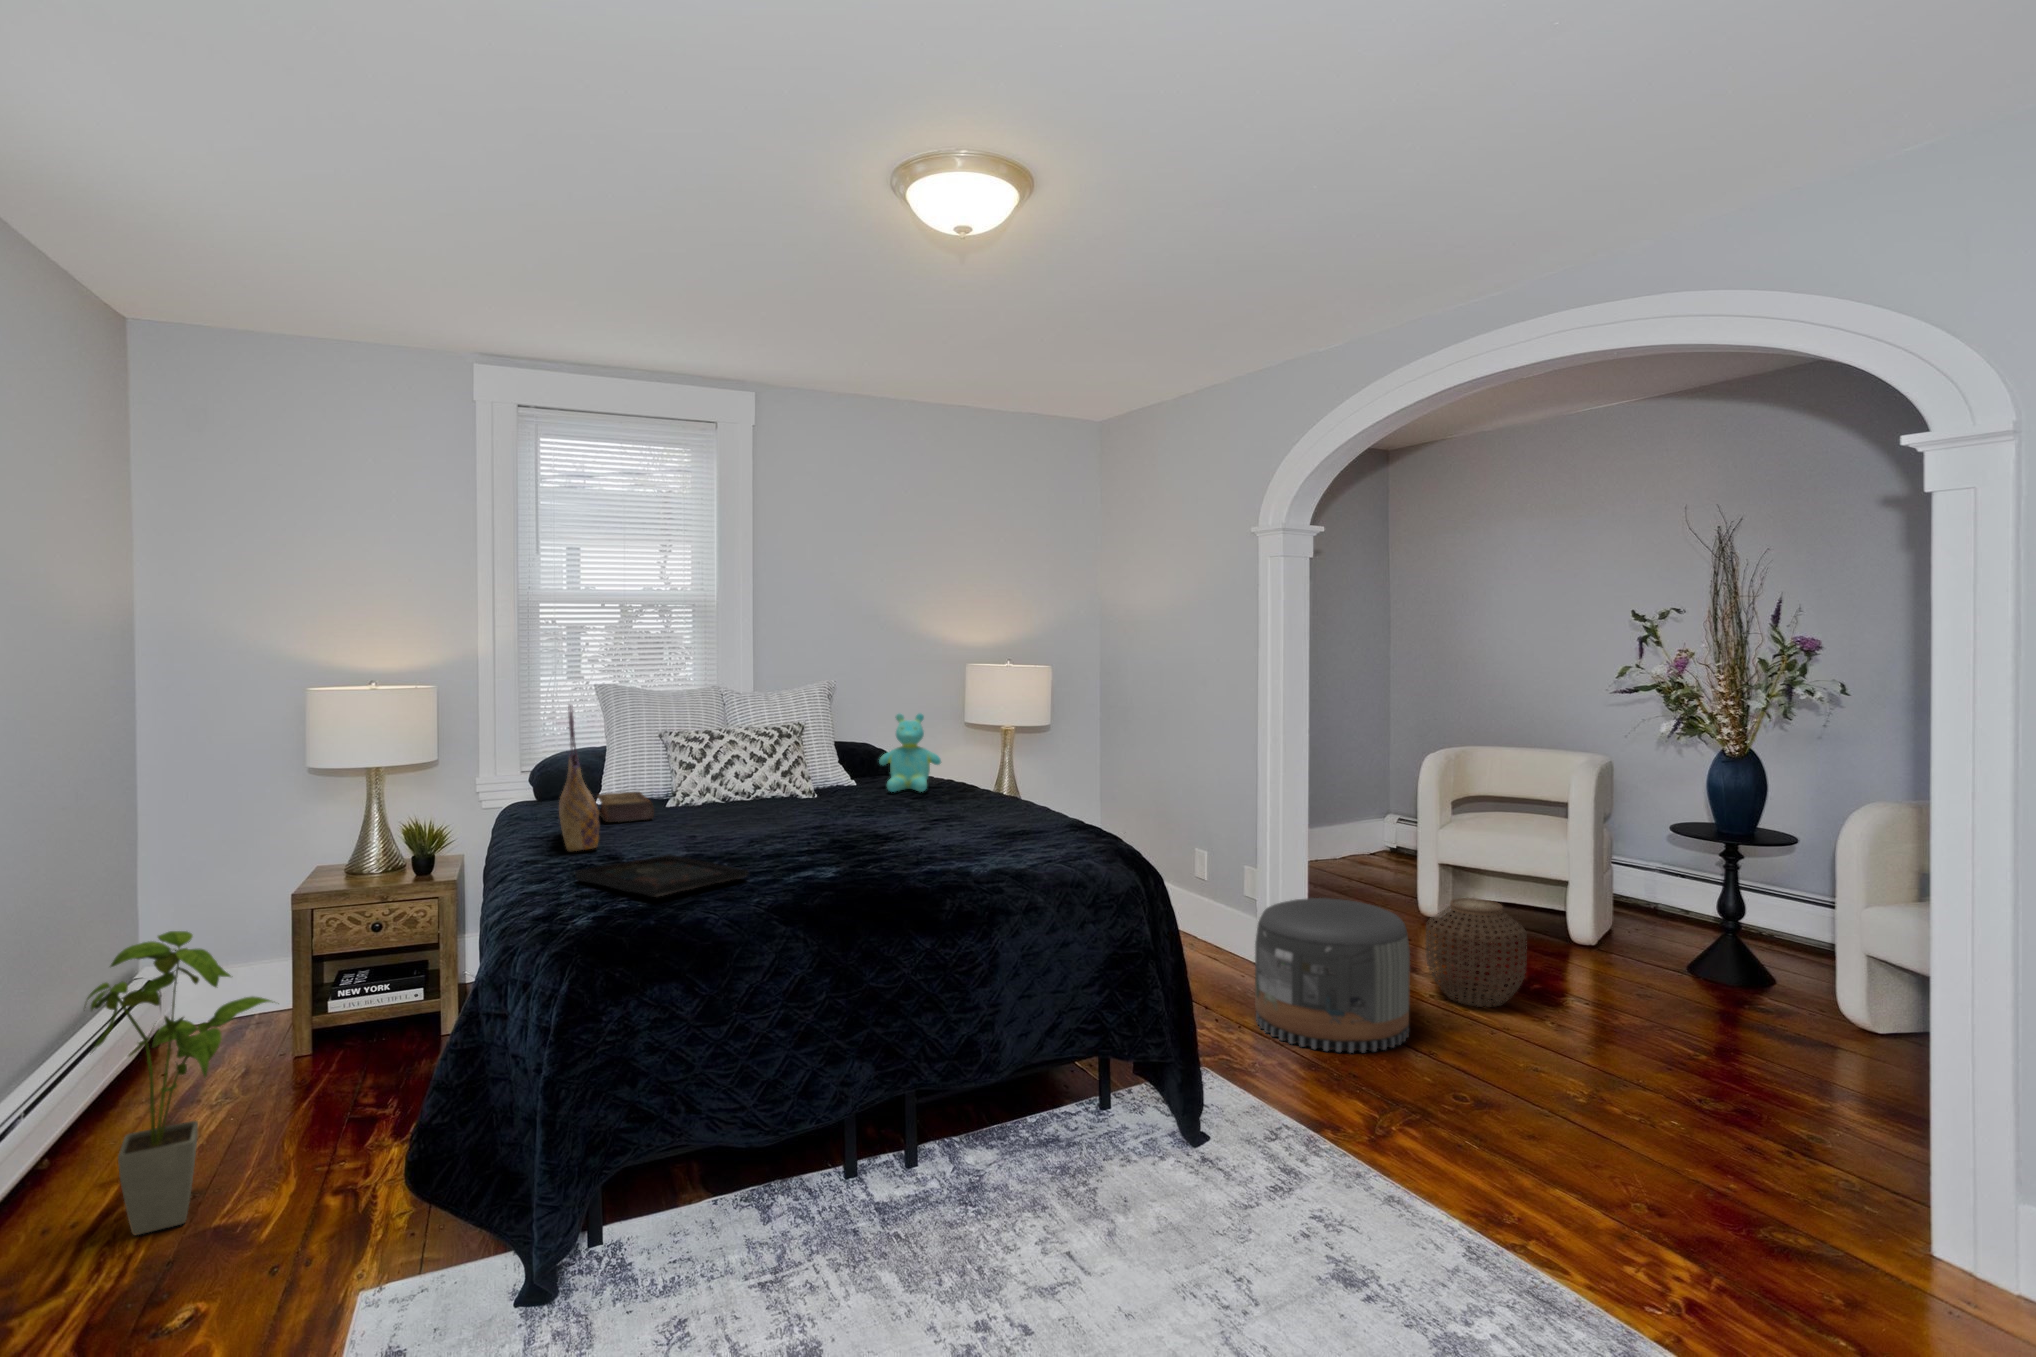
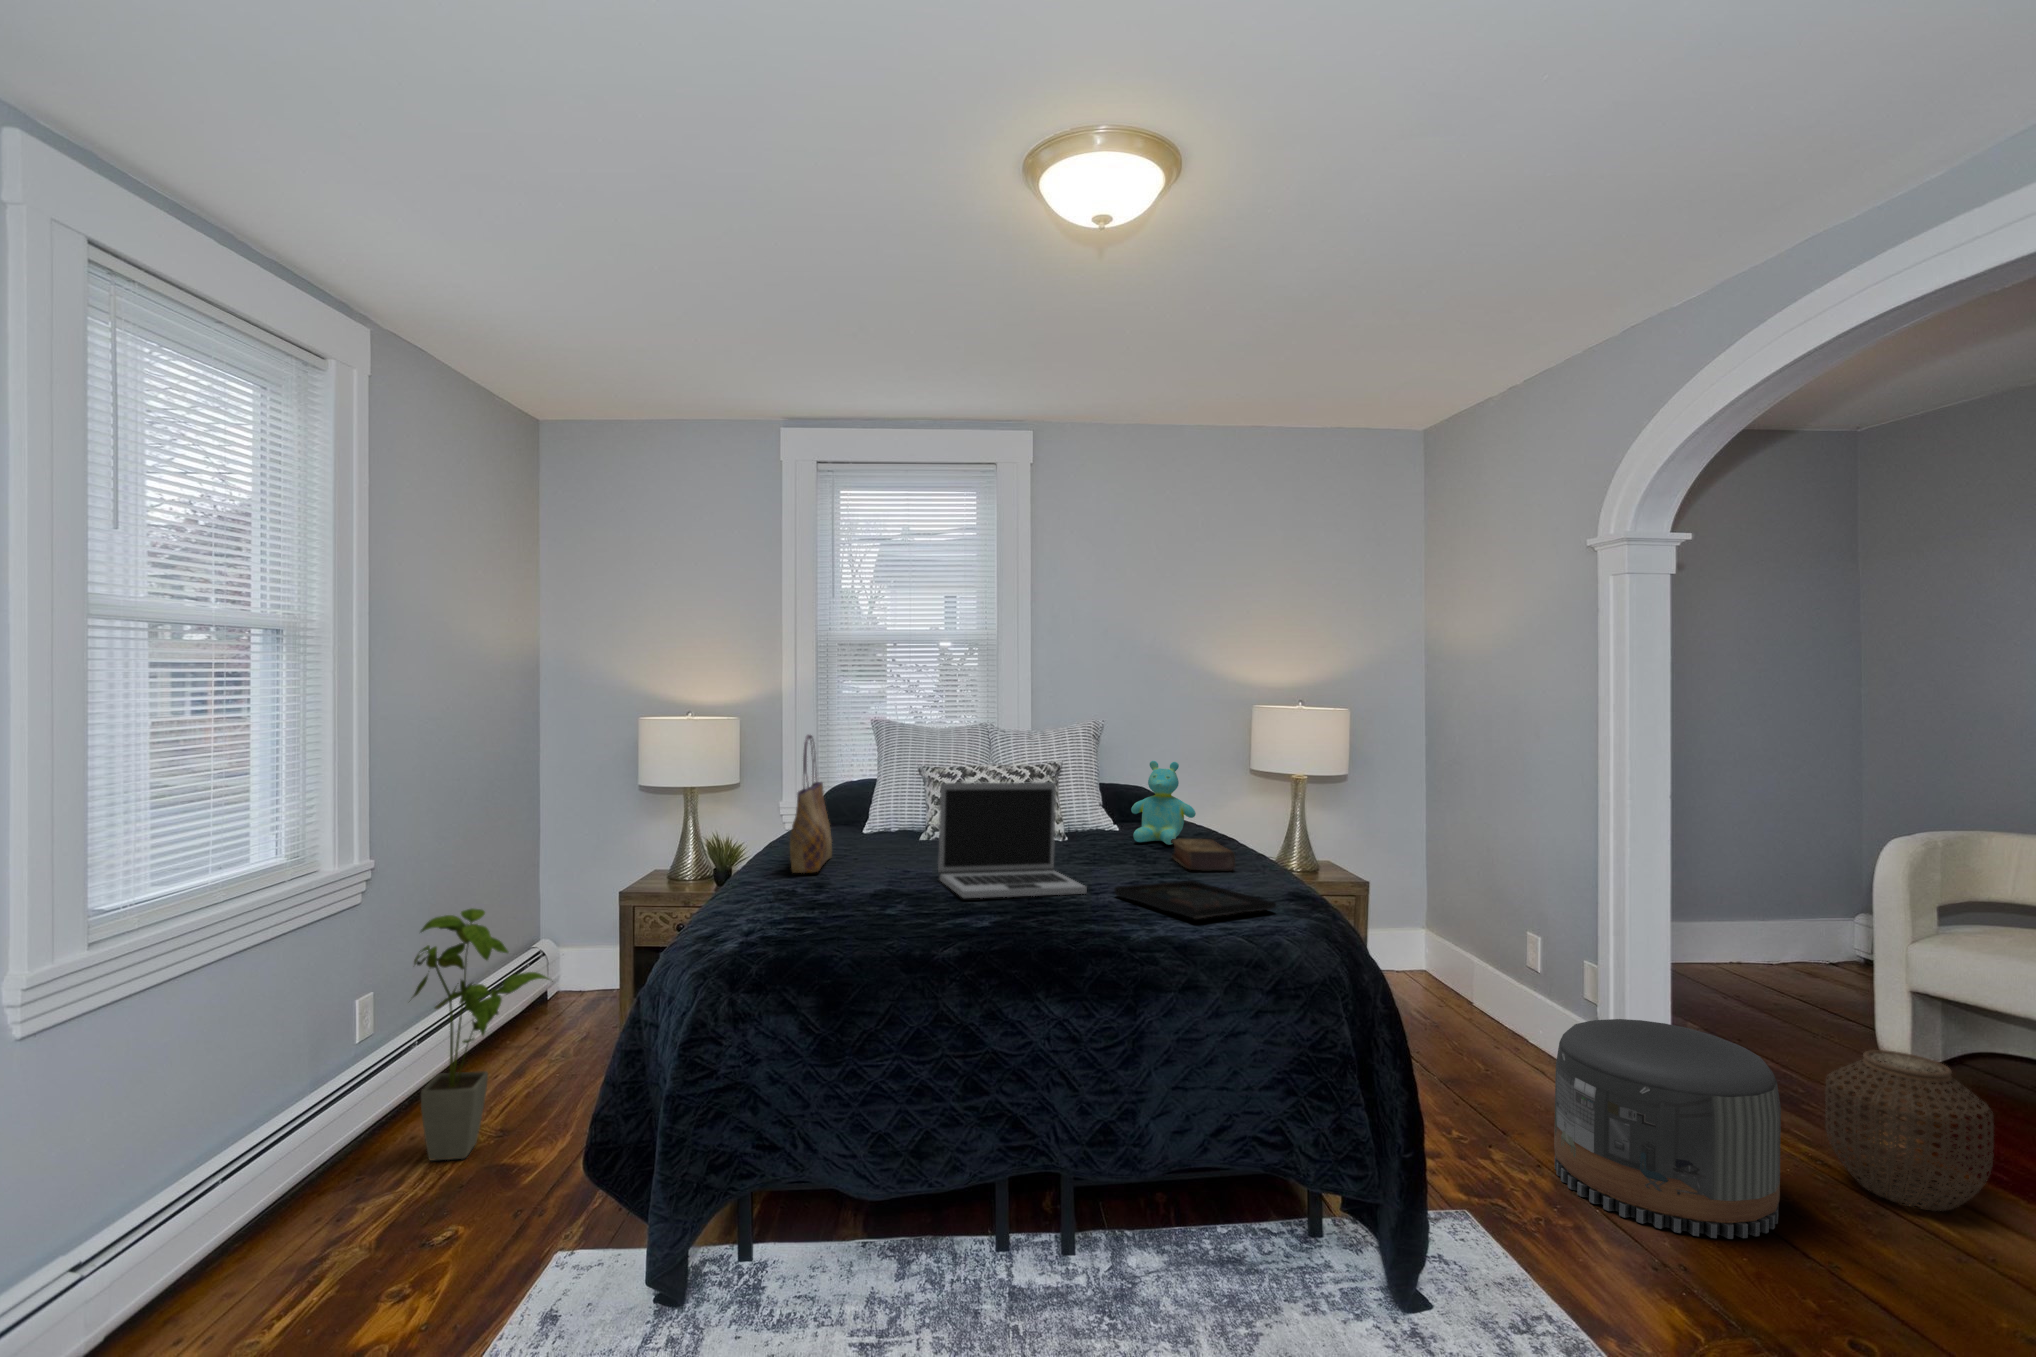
laptop: none [730,739,887,857] -> present [938,782,1087,898]
book: present [597,792,654,822] -> present [1171,839,1235,871]
tray: present [575,854,749,897] -> present [1114,880,1276,919]

